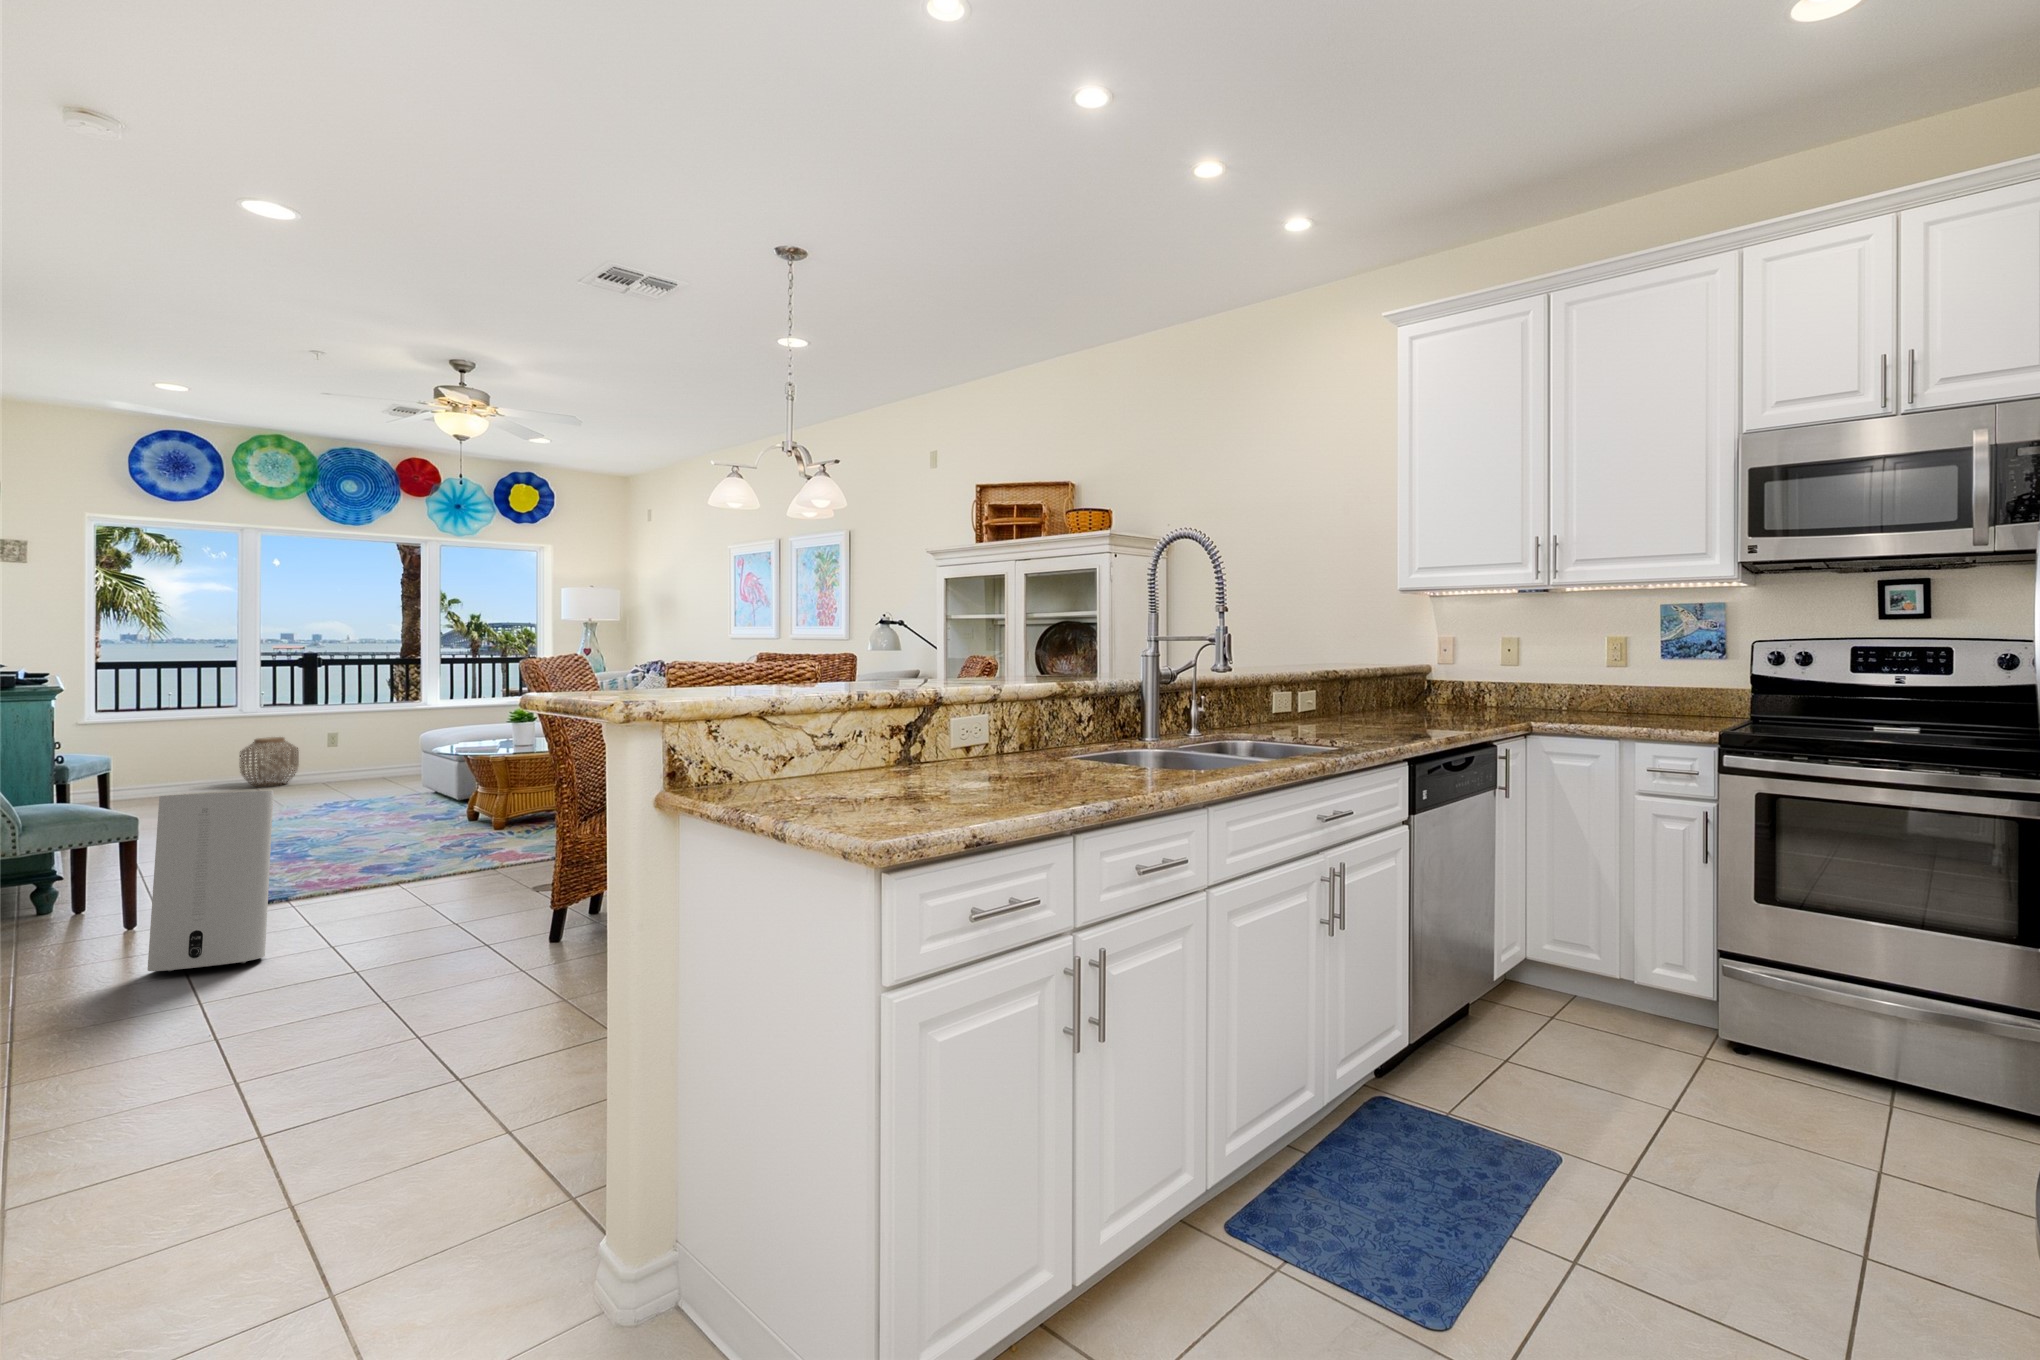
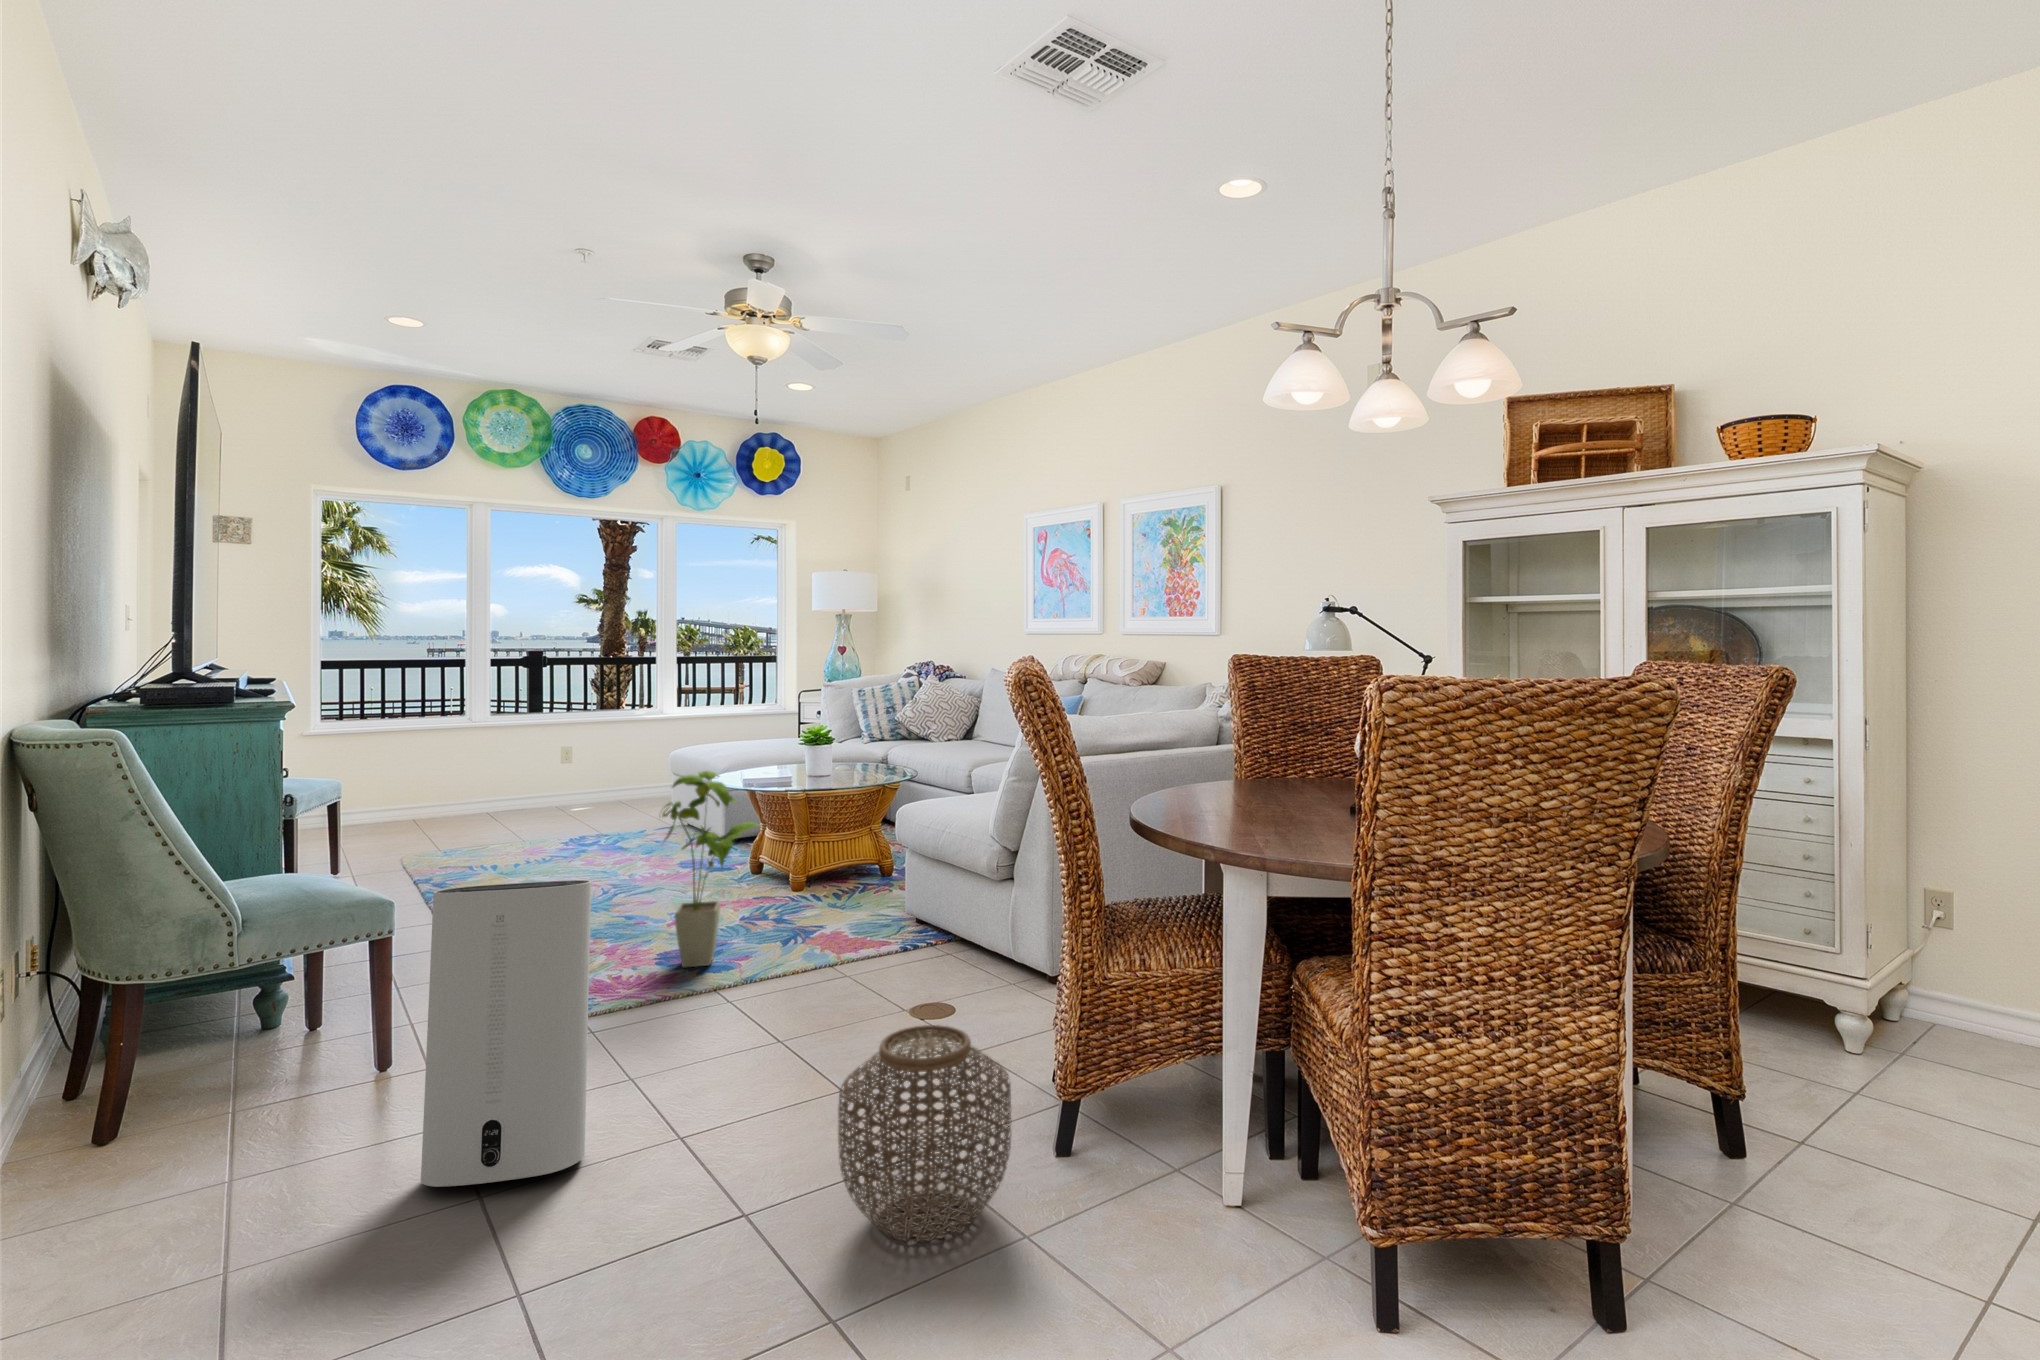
house plant: none [363,734,452,873] -> present [662,771,759,968]
woven basket: present [240,737,299,787] -> present [838,1025,1011,1242]

